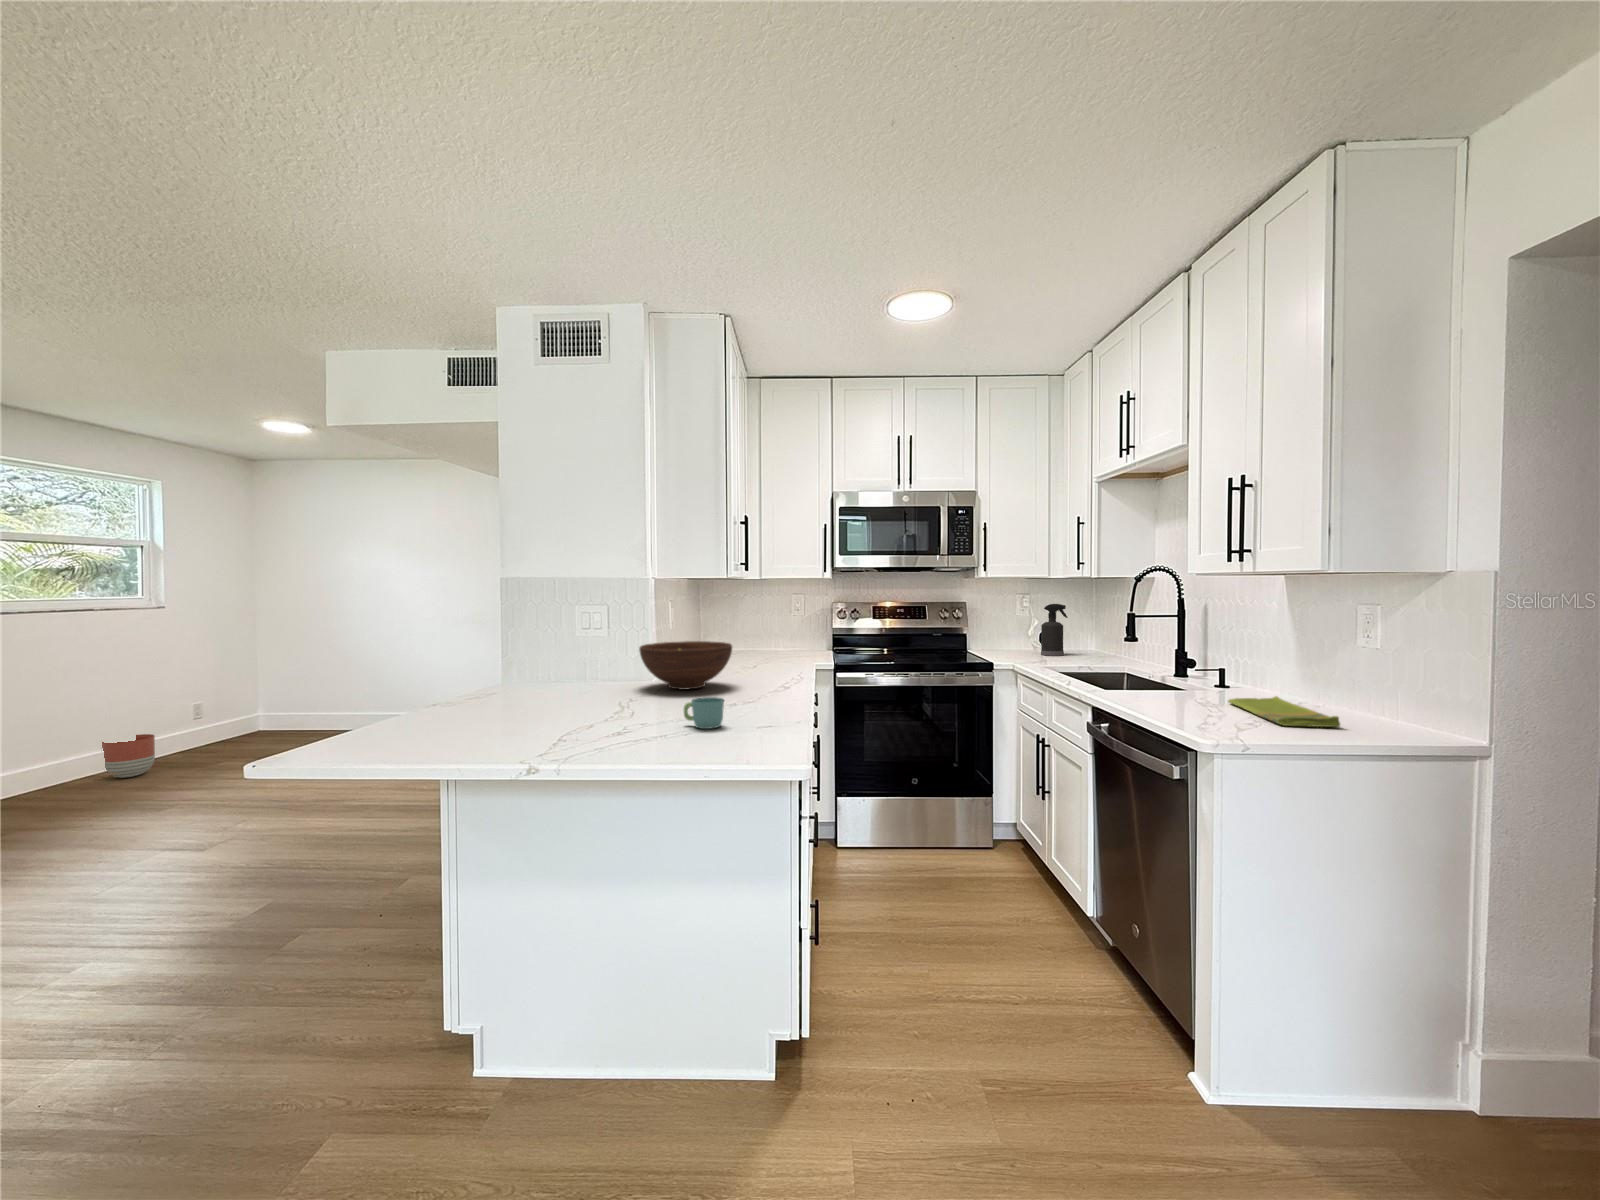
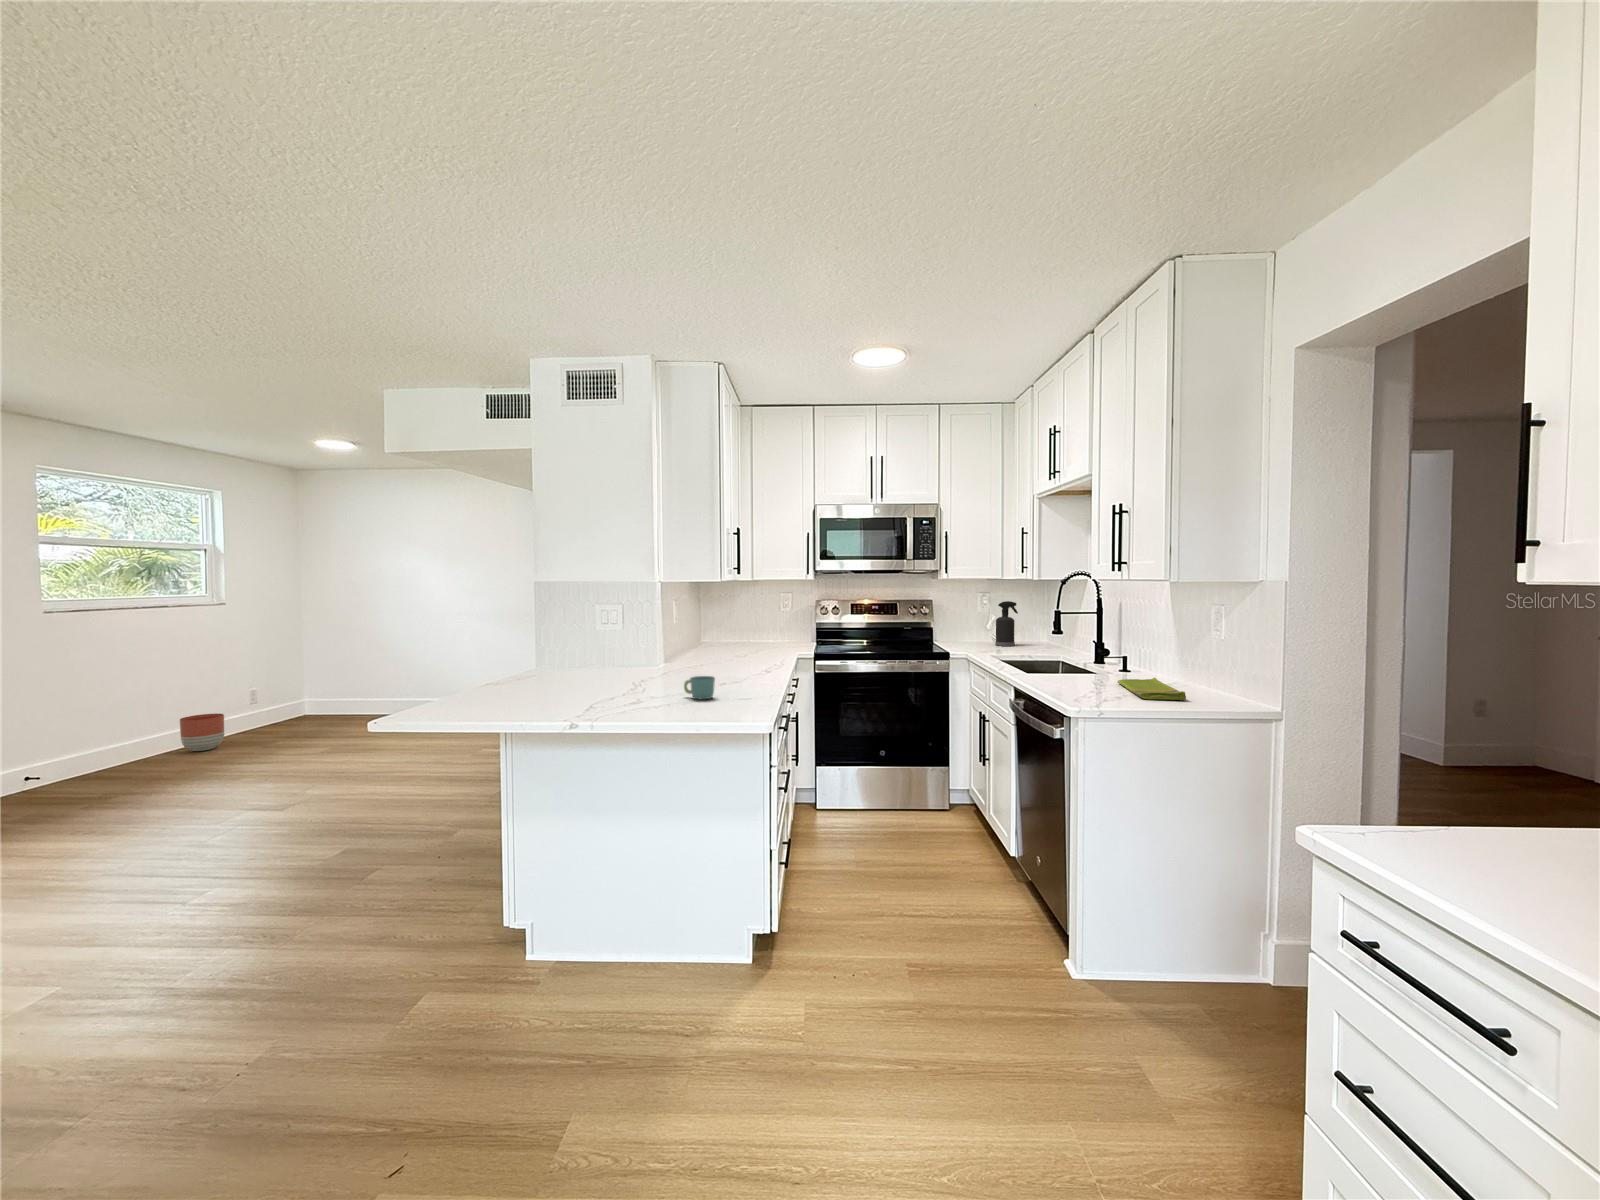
fruit bowl: present [639,641,732,690] -> none [650,633,725,672]

